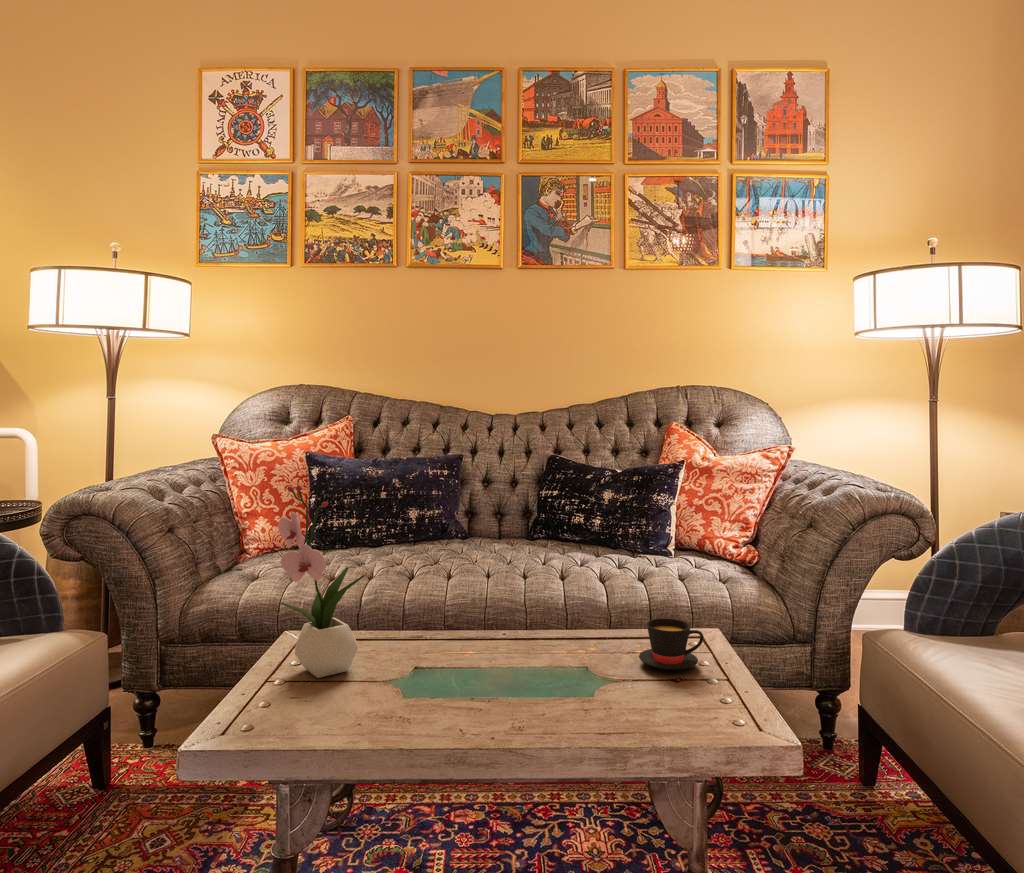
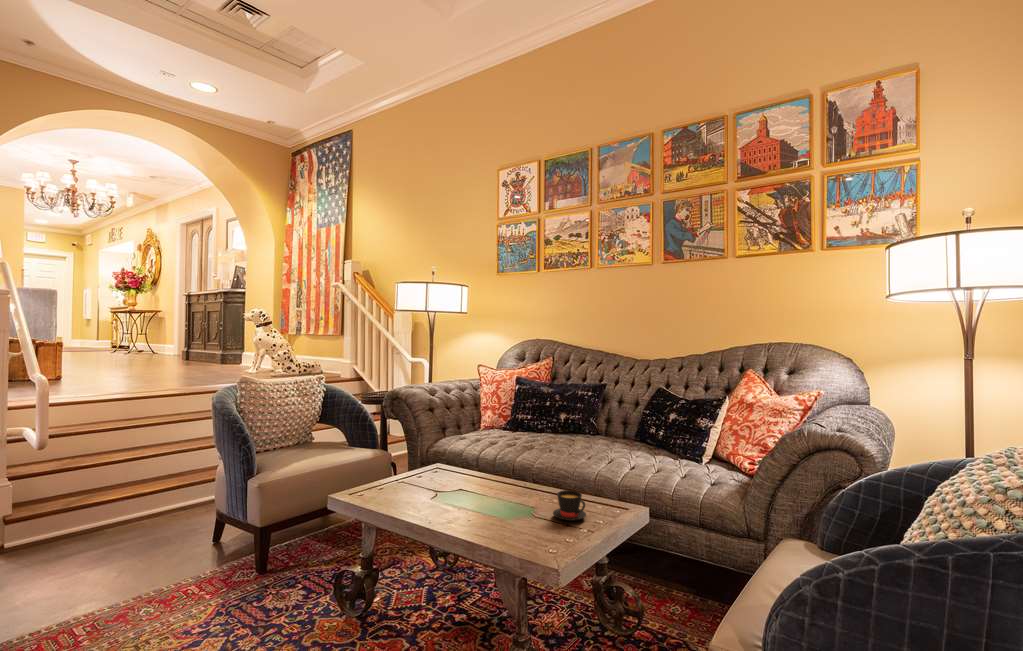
flower arrangement: present [278,485,366,678] -> none [409,397,443,486]

